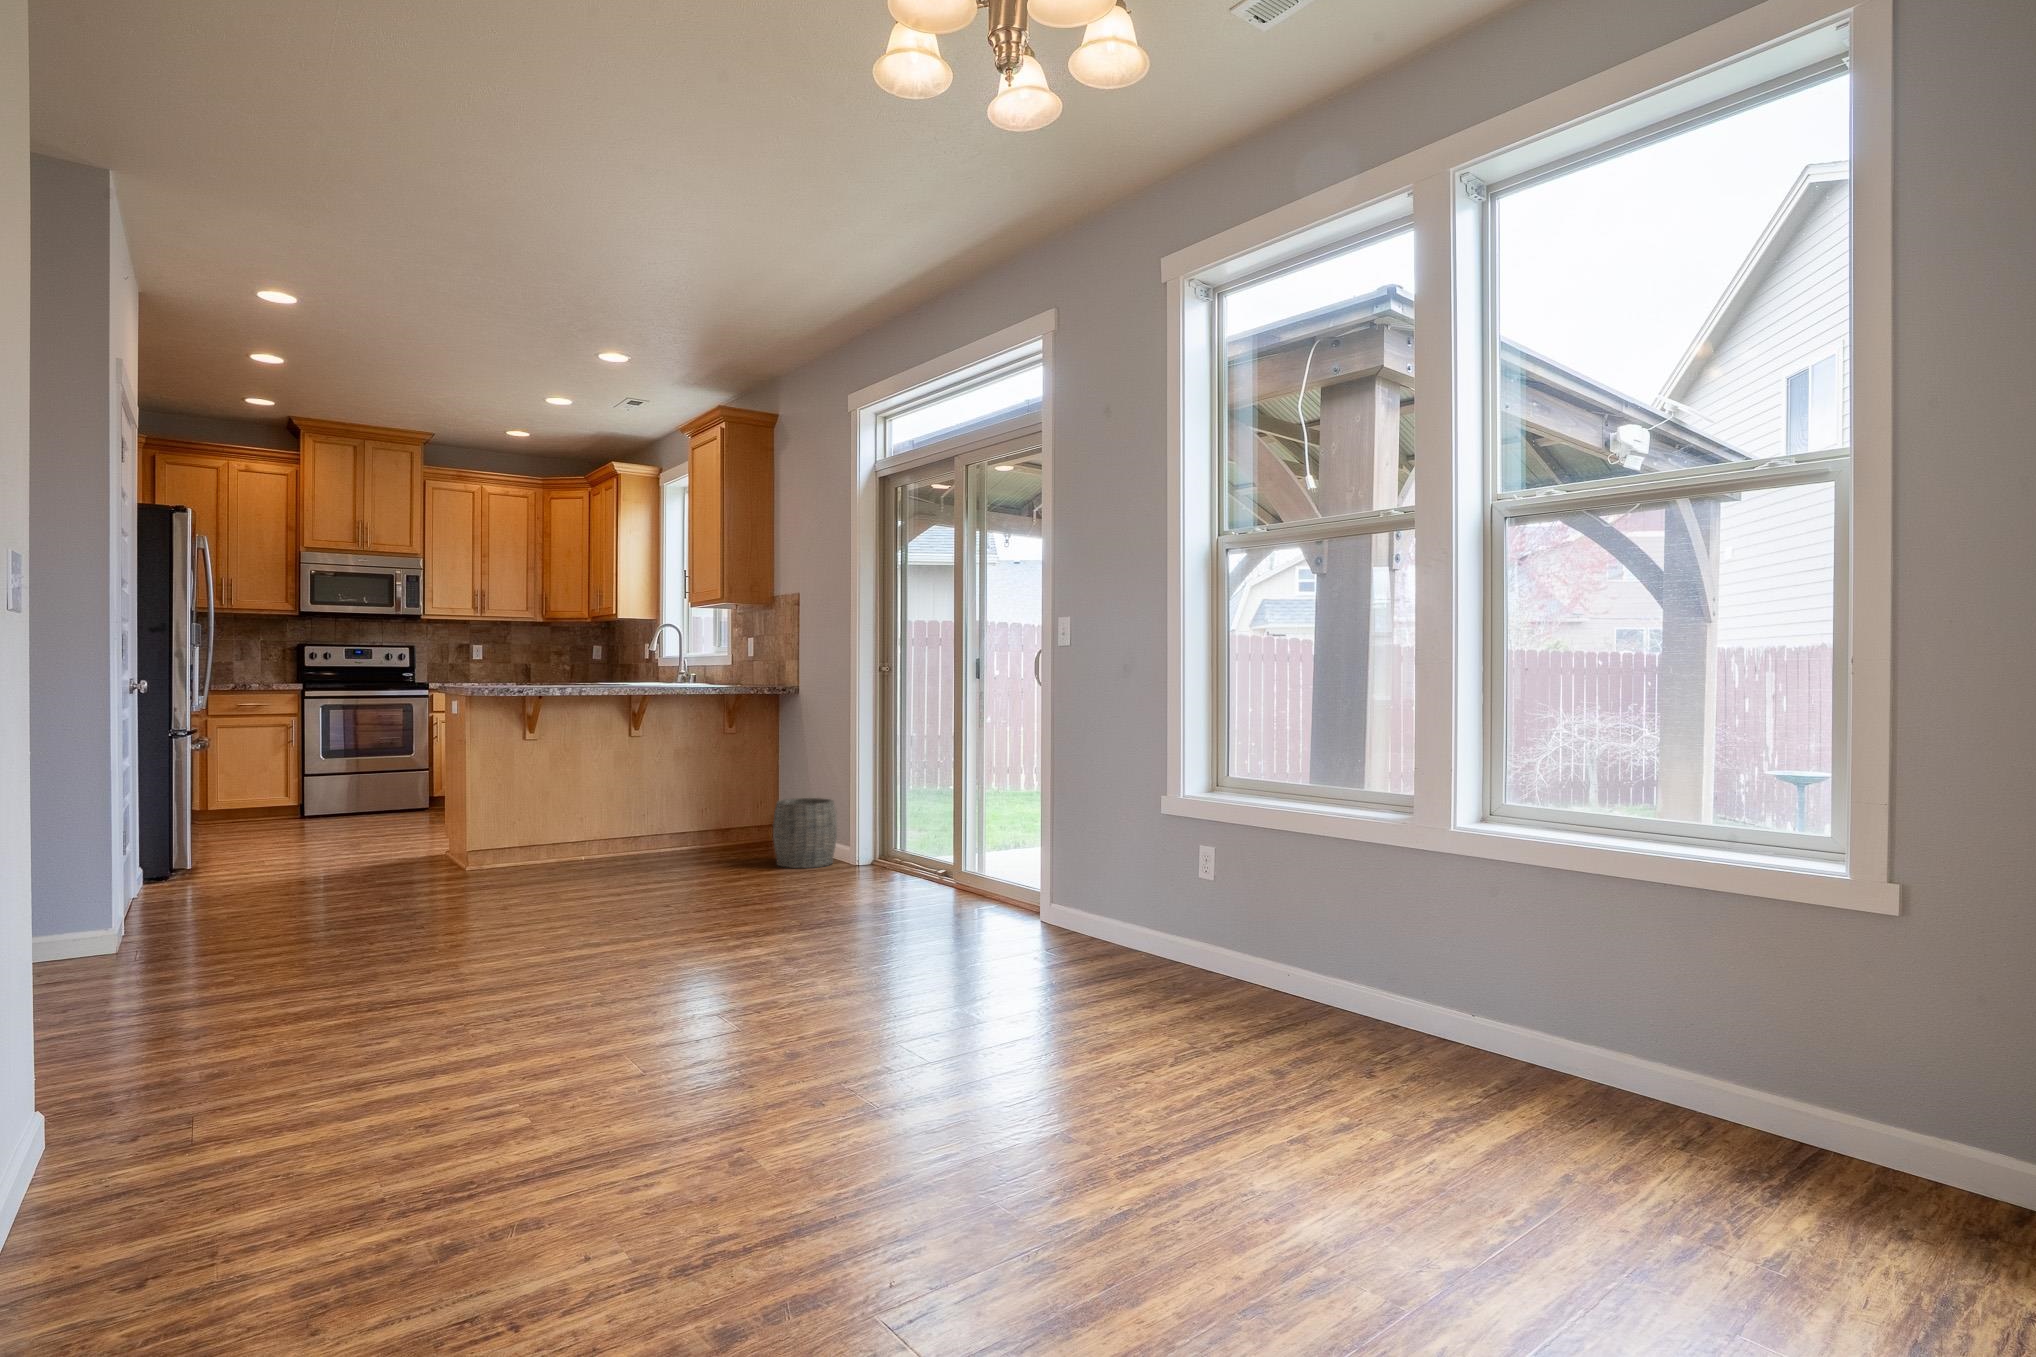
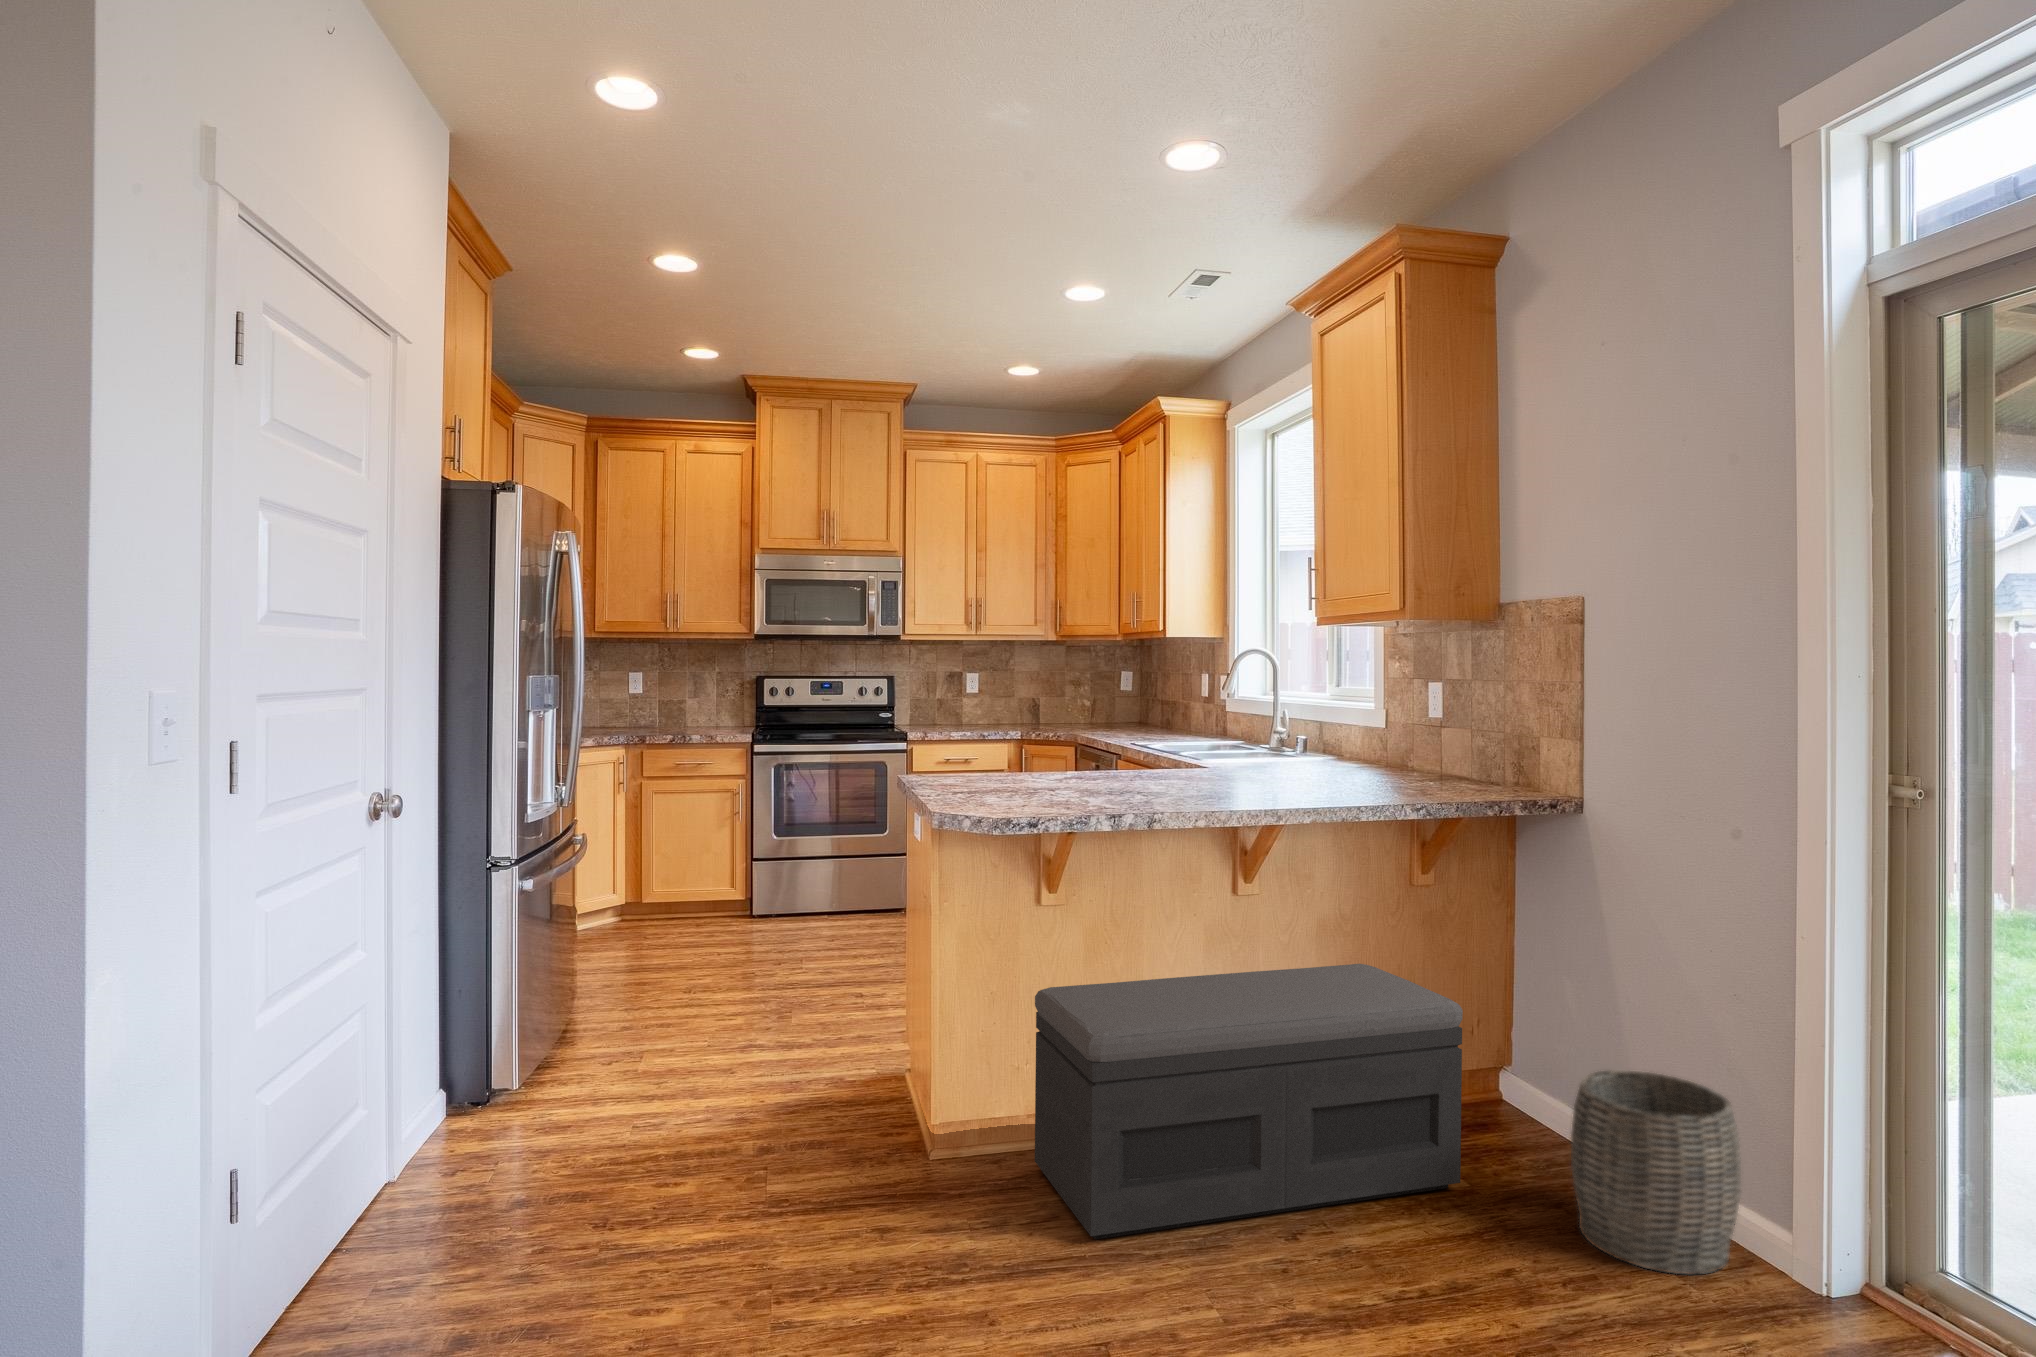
storage bench: none [520,770,733,880] -> present [1035,964,1463,1239]

